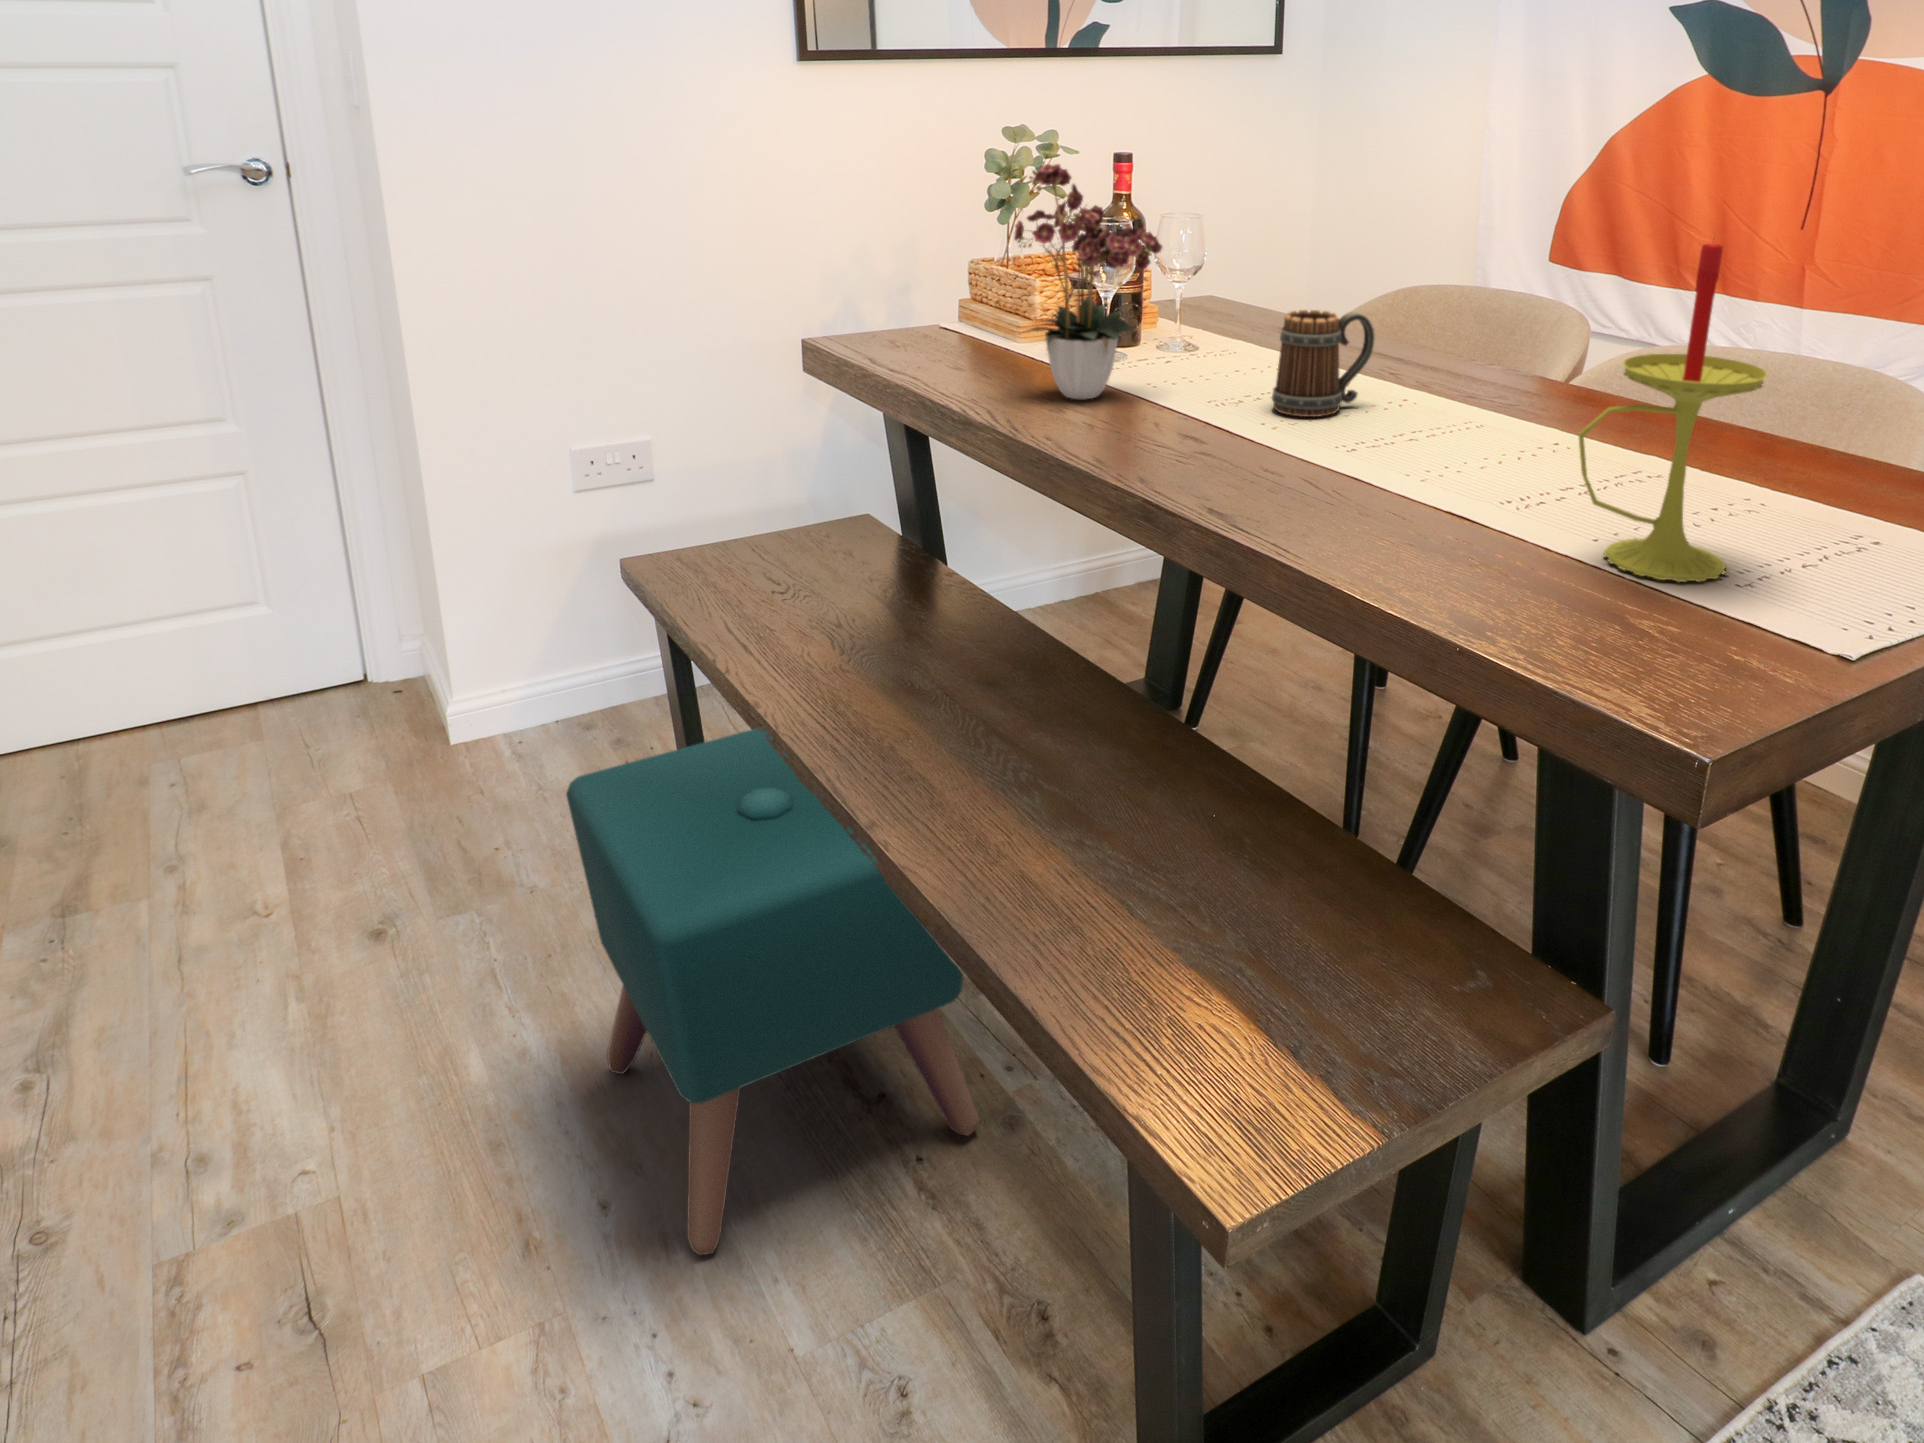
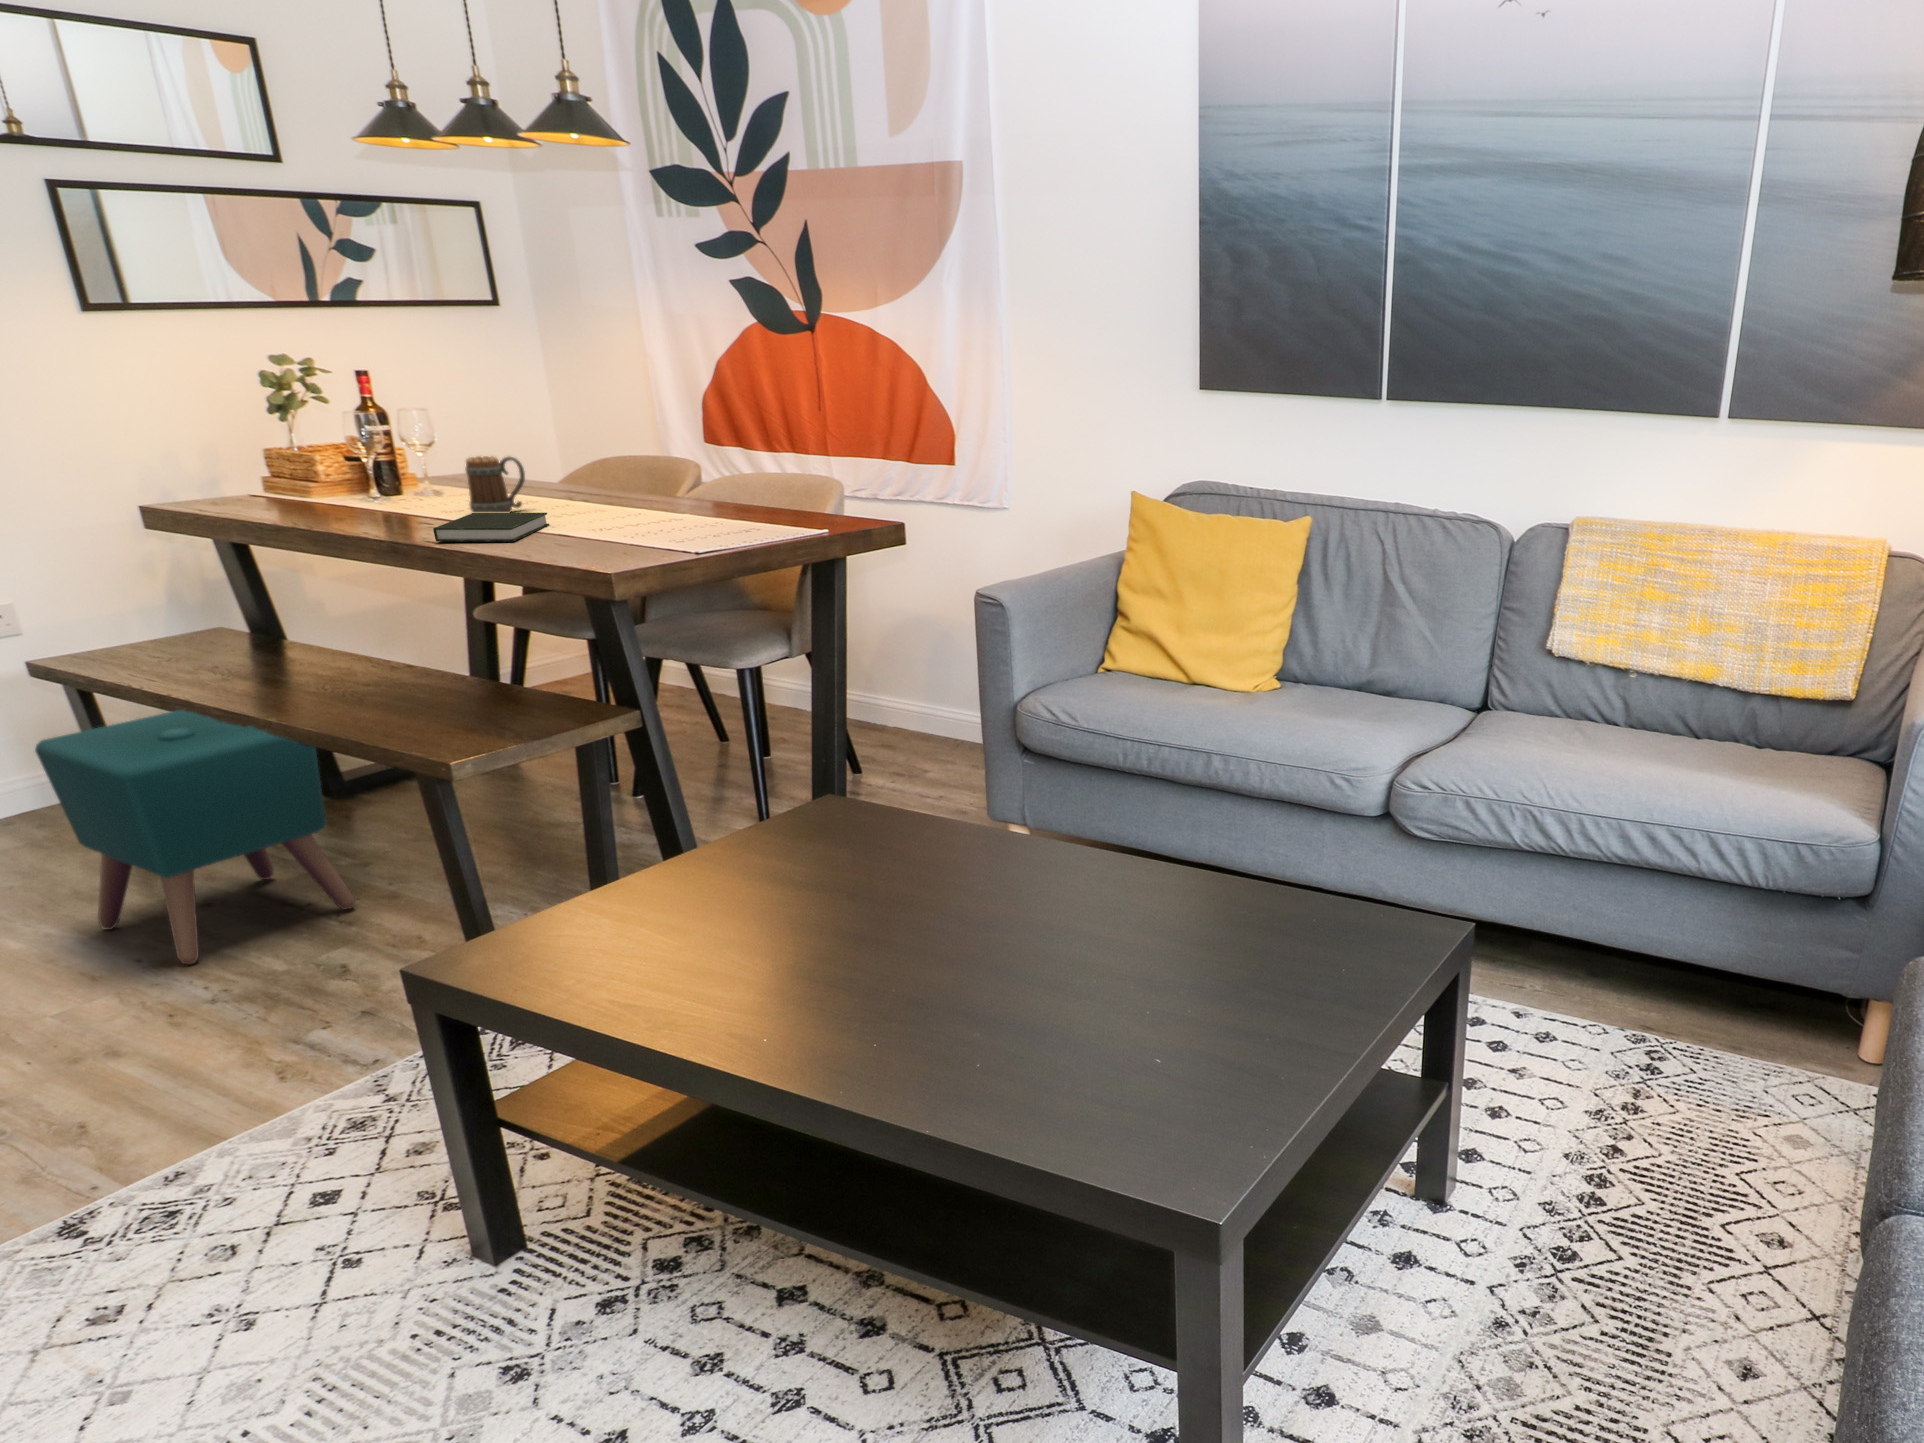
flower arrangement: present [1014,164,1163,399] -> none [274,367,392,518]
candle: present [1579,244,1768,582] -> none [570,396,651,549]
book: none [1250,422,1436,515] -> present [433,513,549,542]

